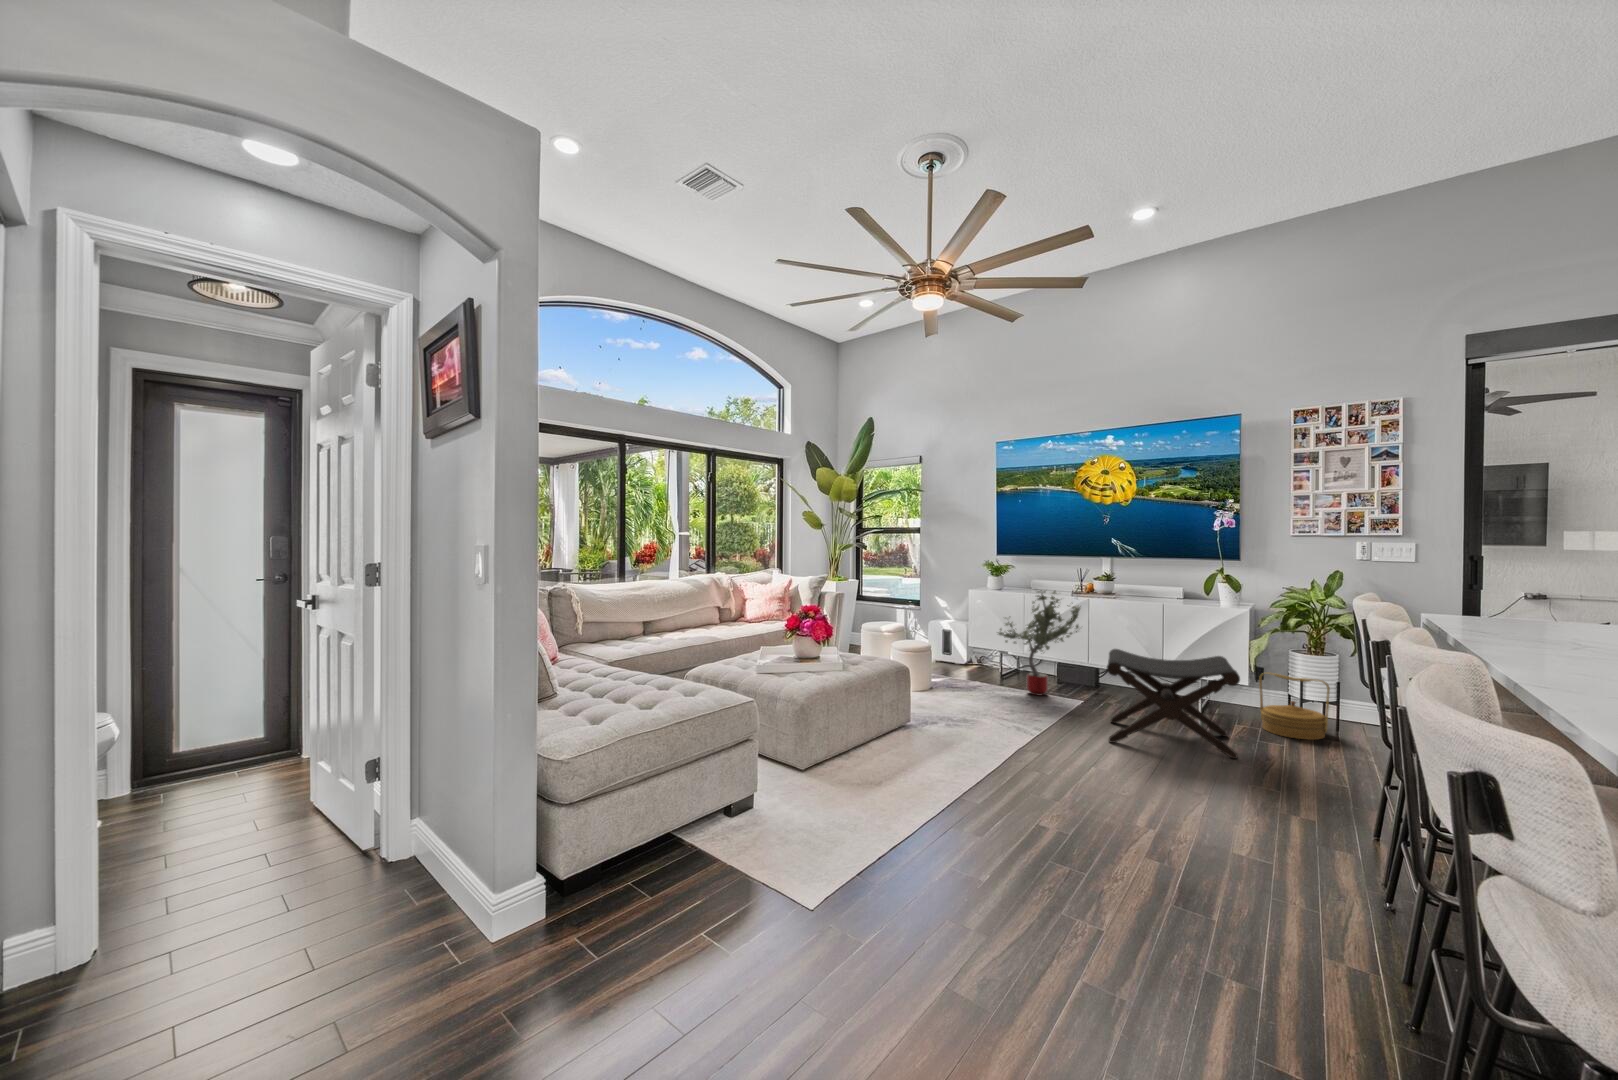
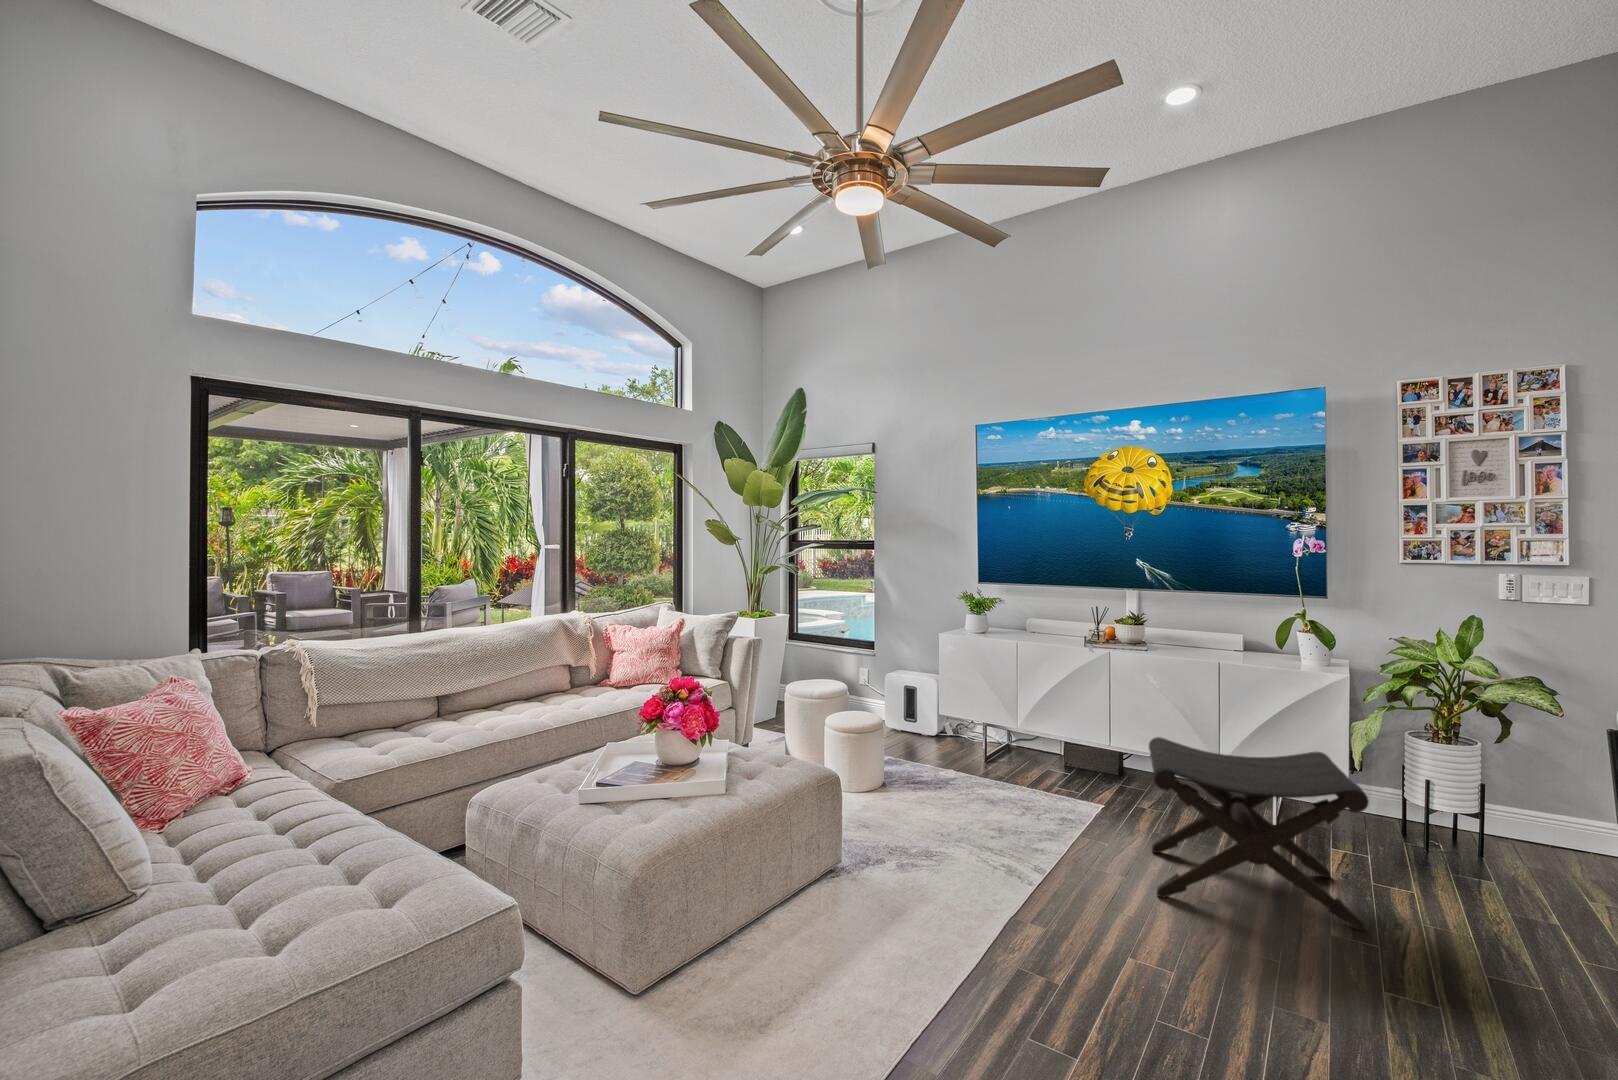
potted tree: present [998,591,1081,696] -> none [977,640,1103,797]
basket: present [1259,672,1330,740] -> none [1368,771,1481,881]

